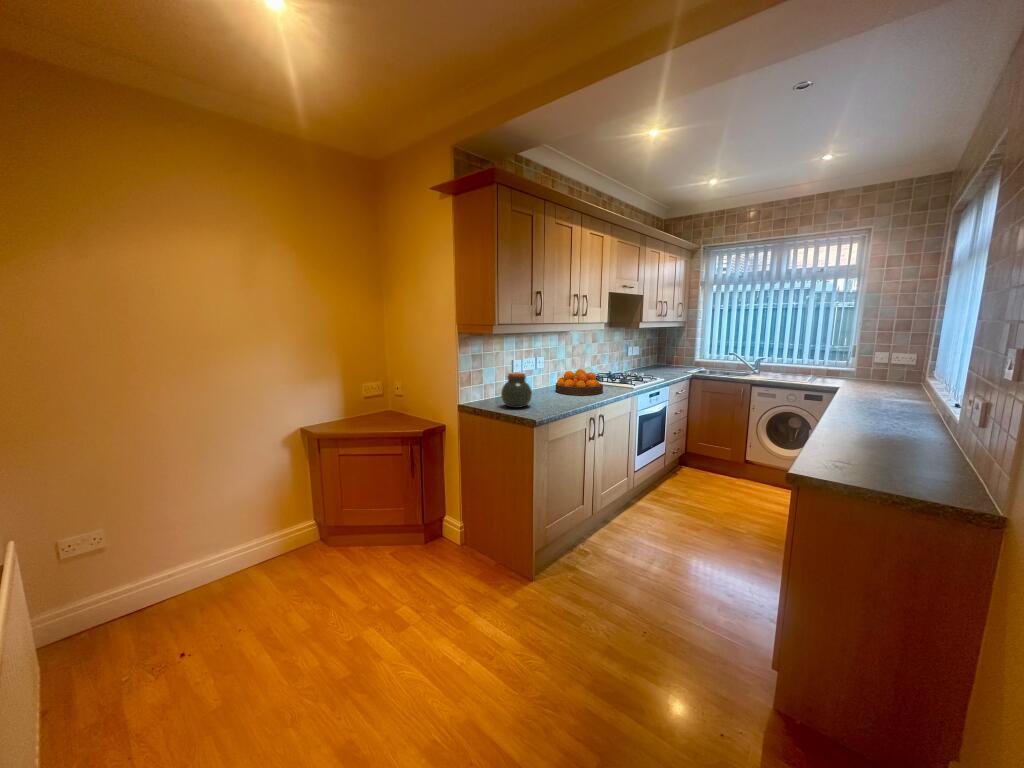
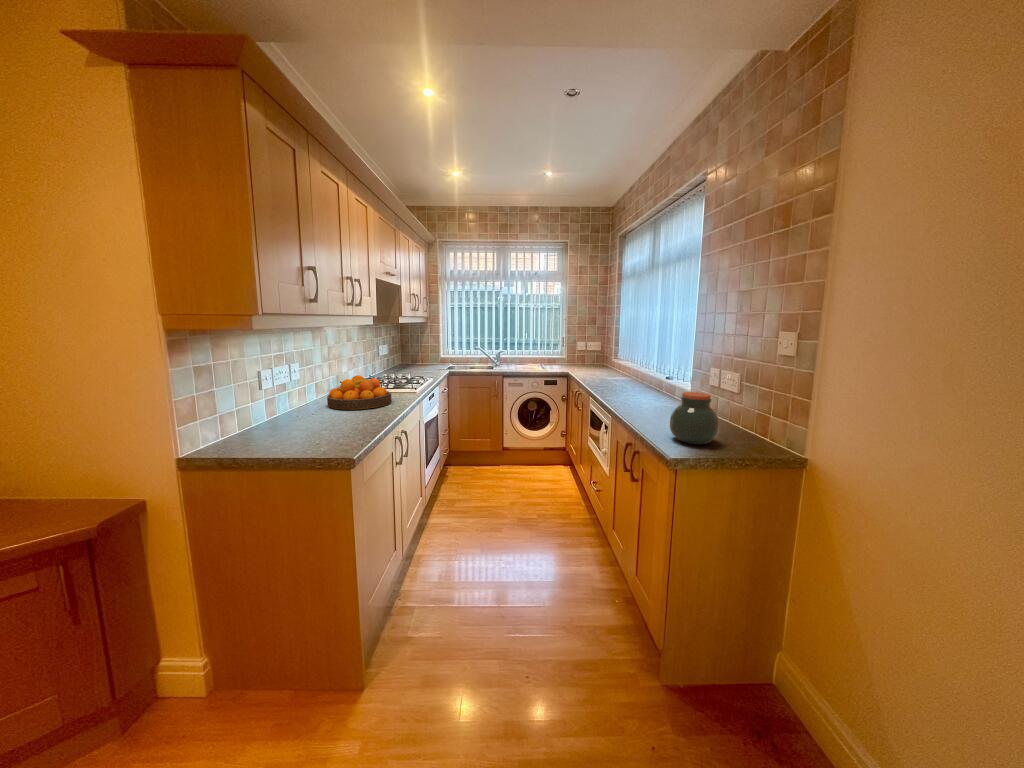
jar: present [501,373,532,408] -> present [670,392,719,444]

